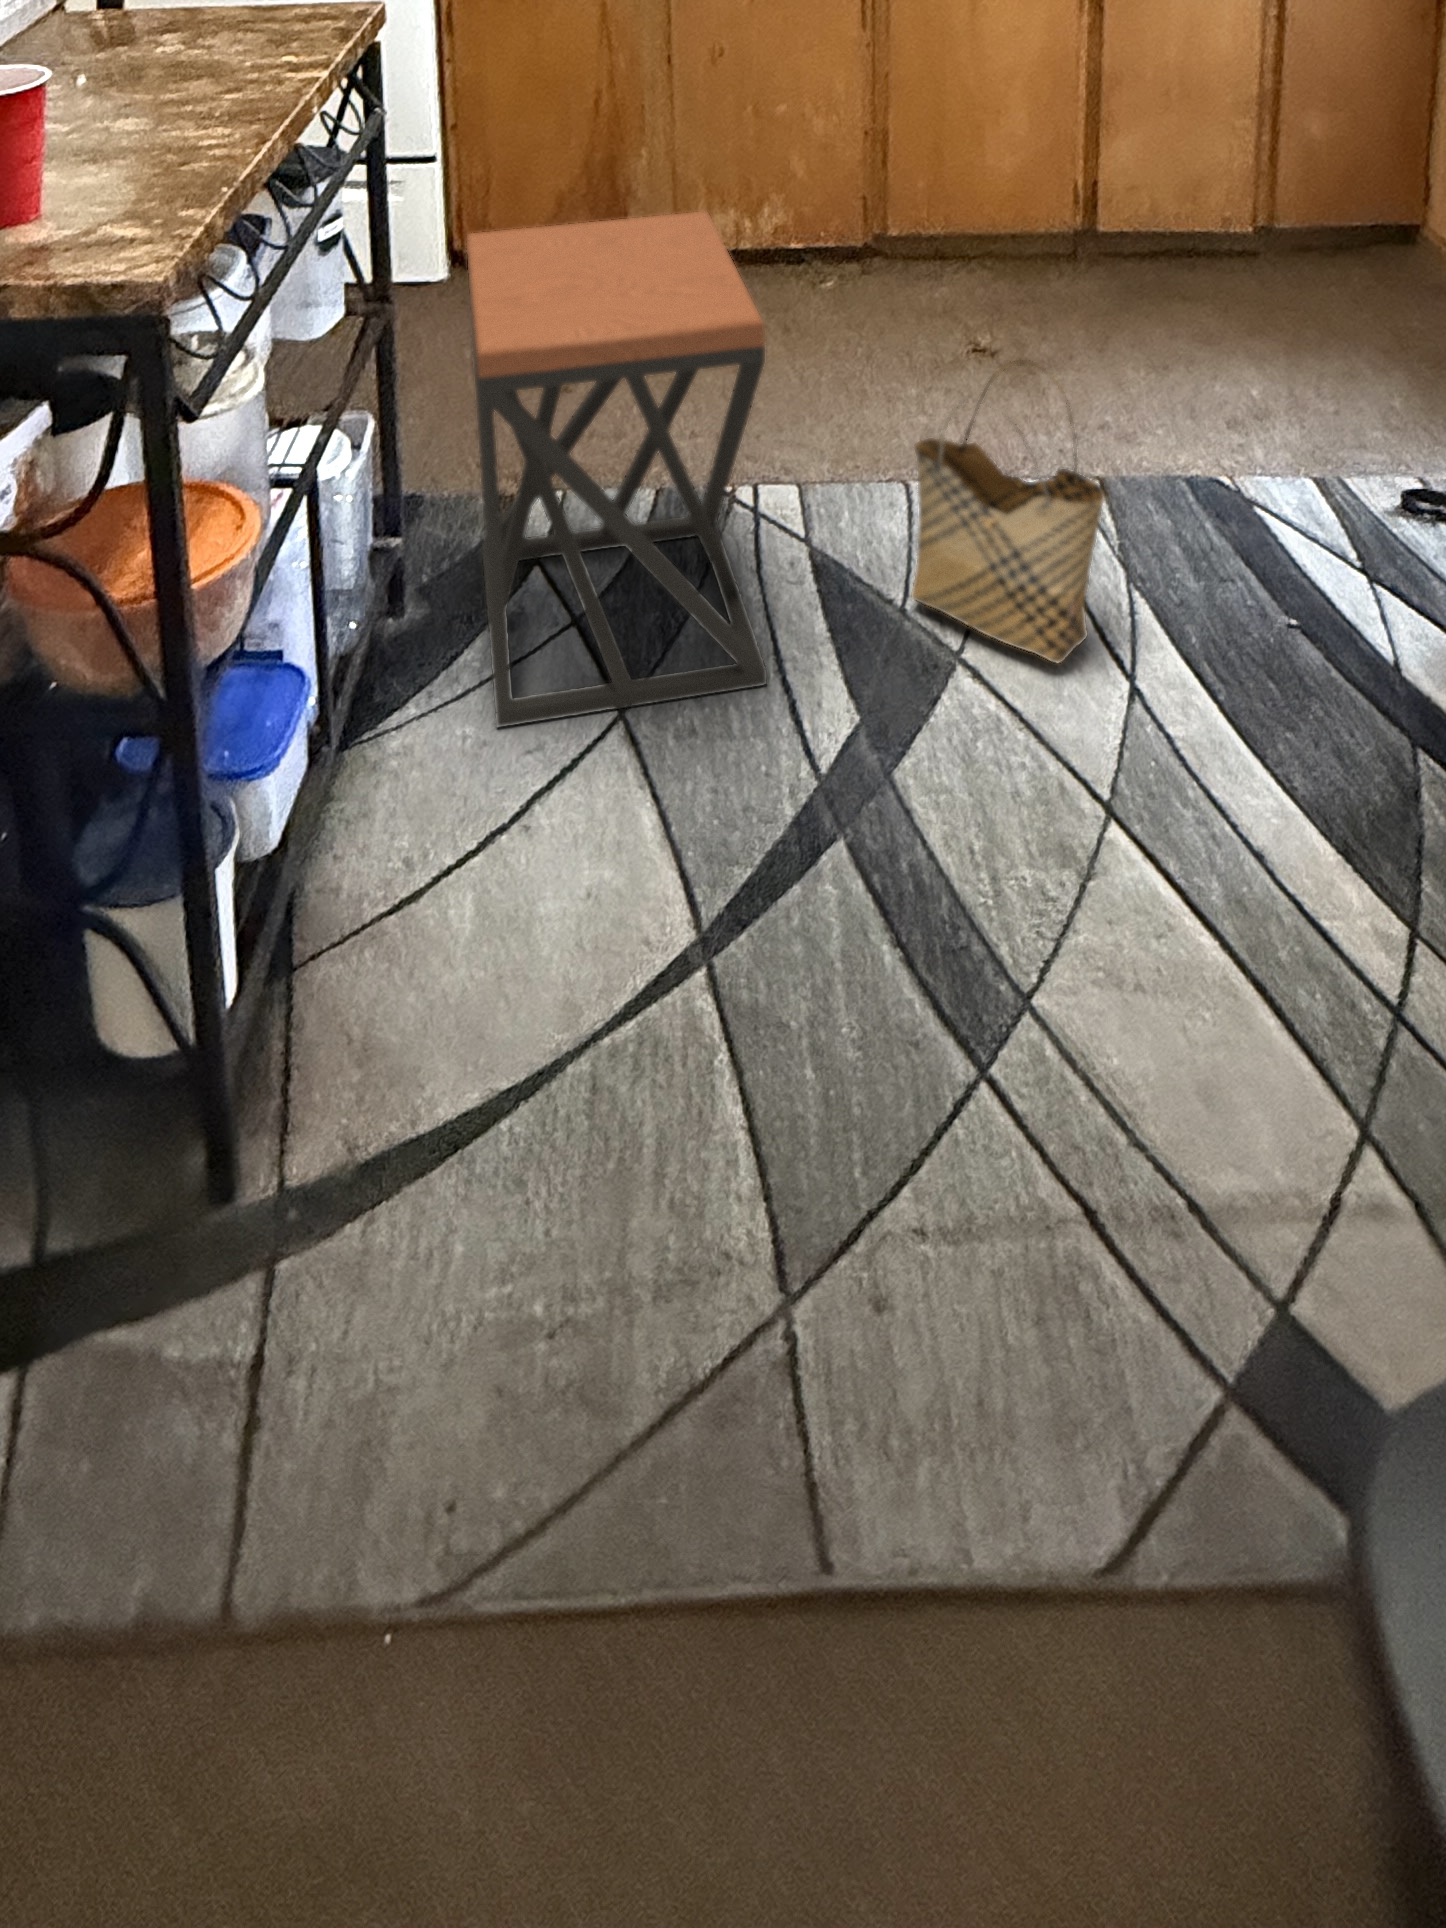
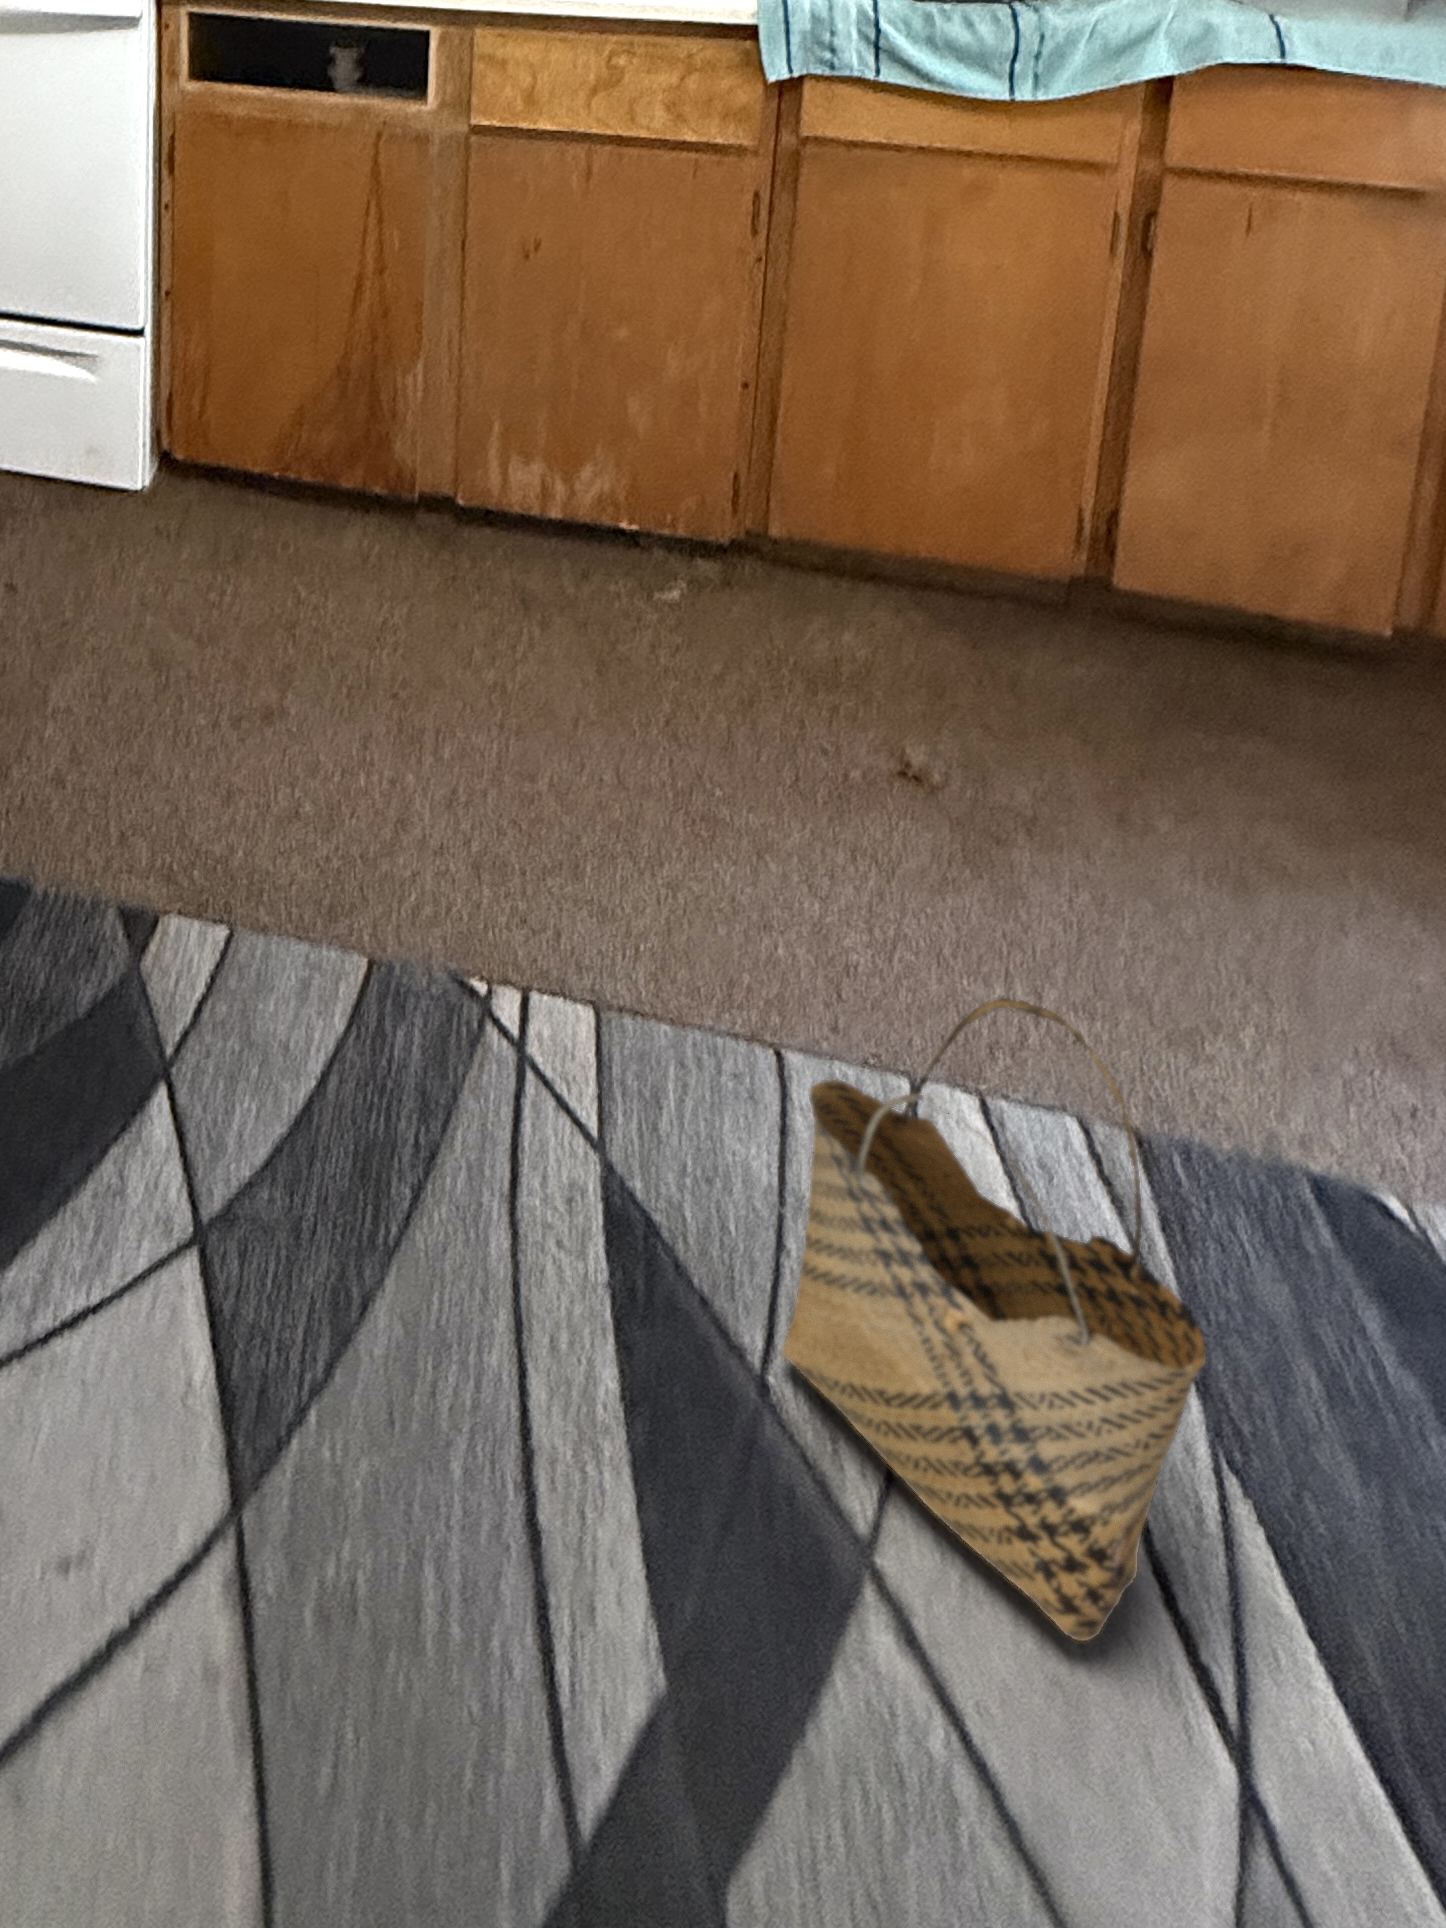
stool: present [467,212,767,727] -> none [48,568,550,1489]

